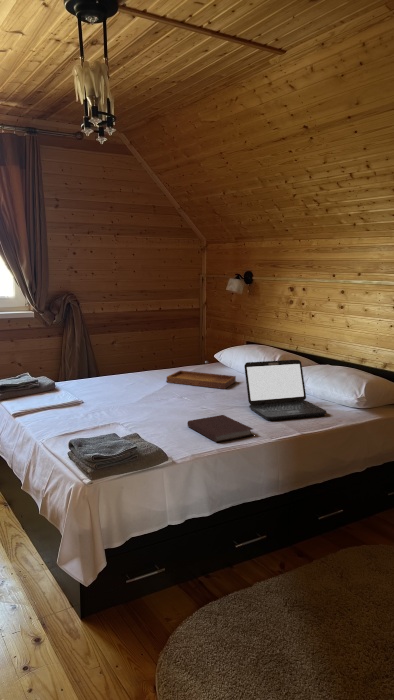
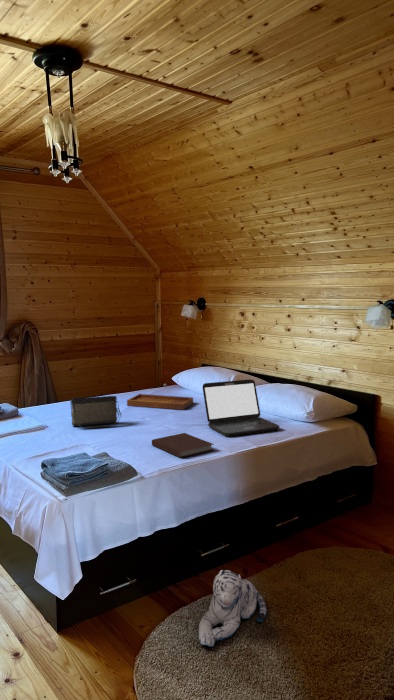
handbag: none [106,373,159,406] -> present [70,396,121,428]
plush toy: none [228,567,304,650] -> present [199,570,267,647]

